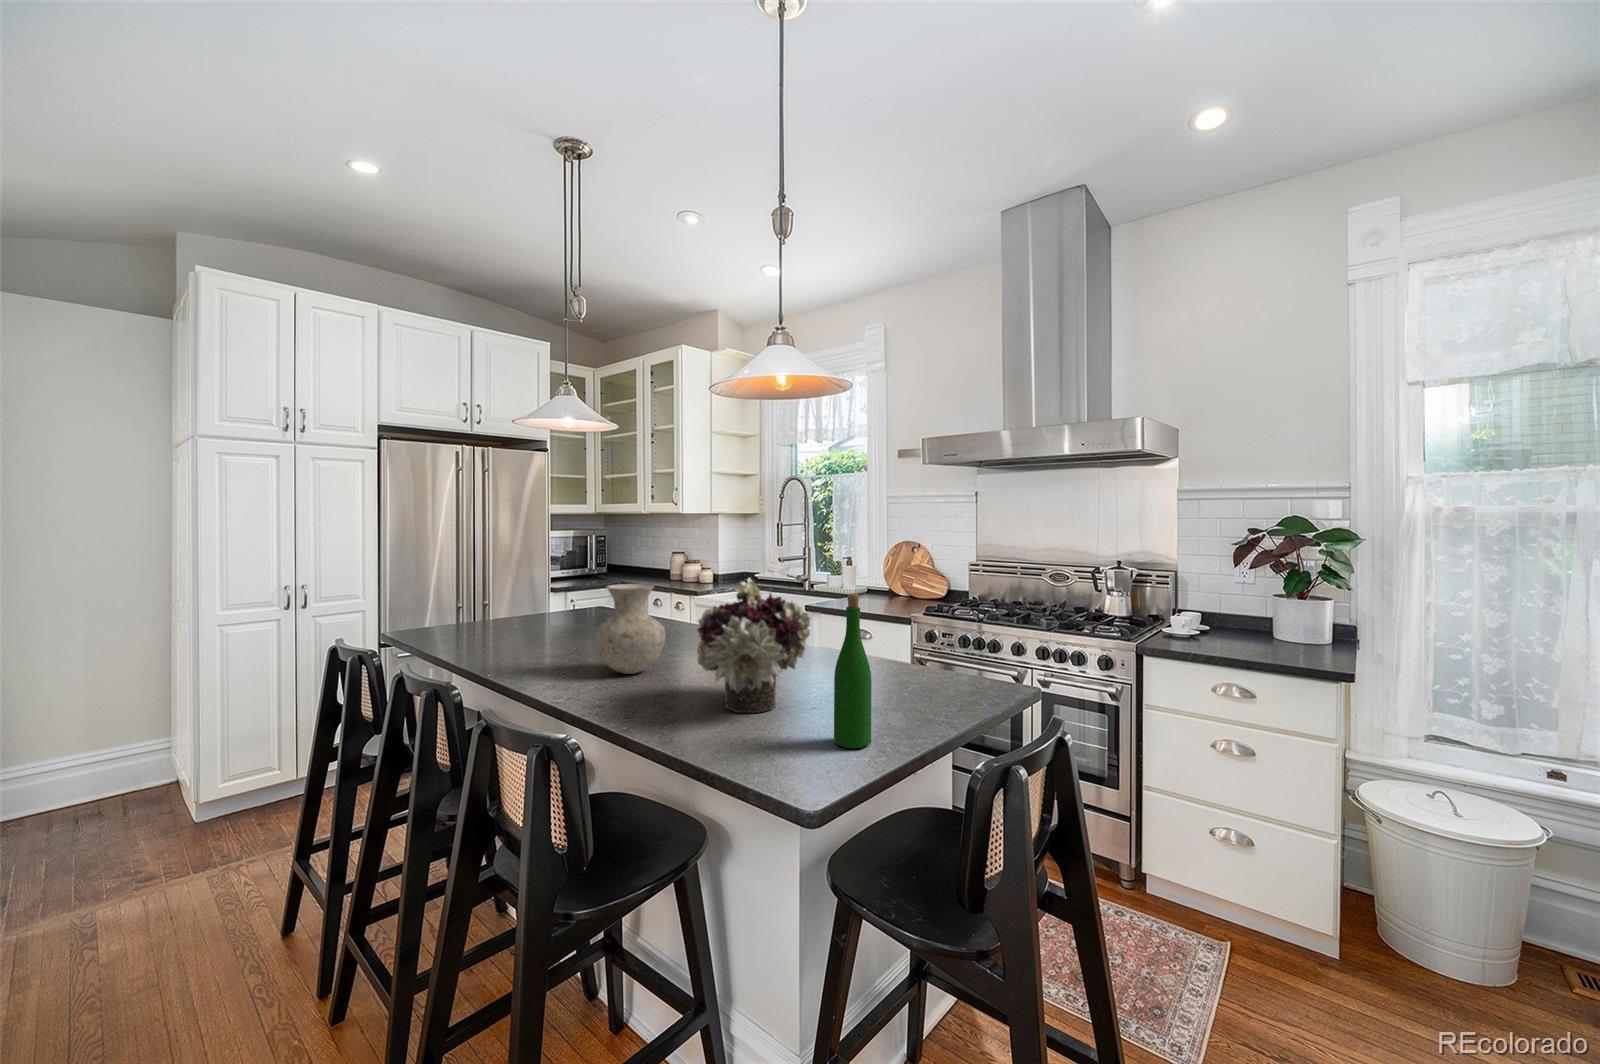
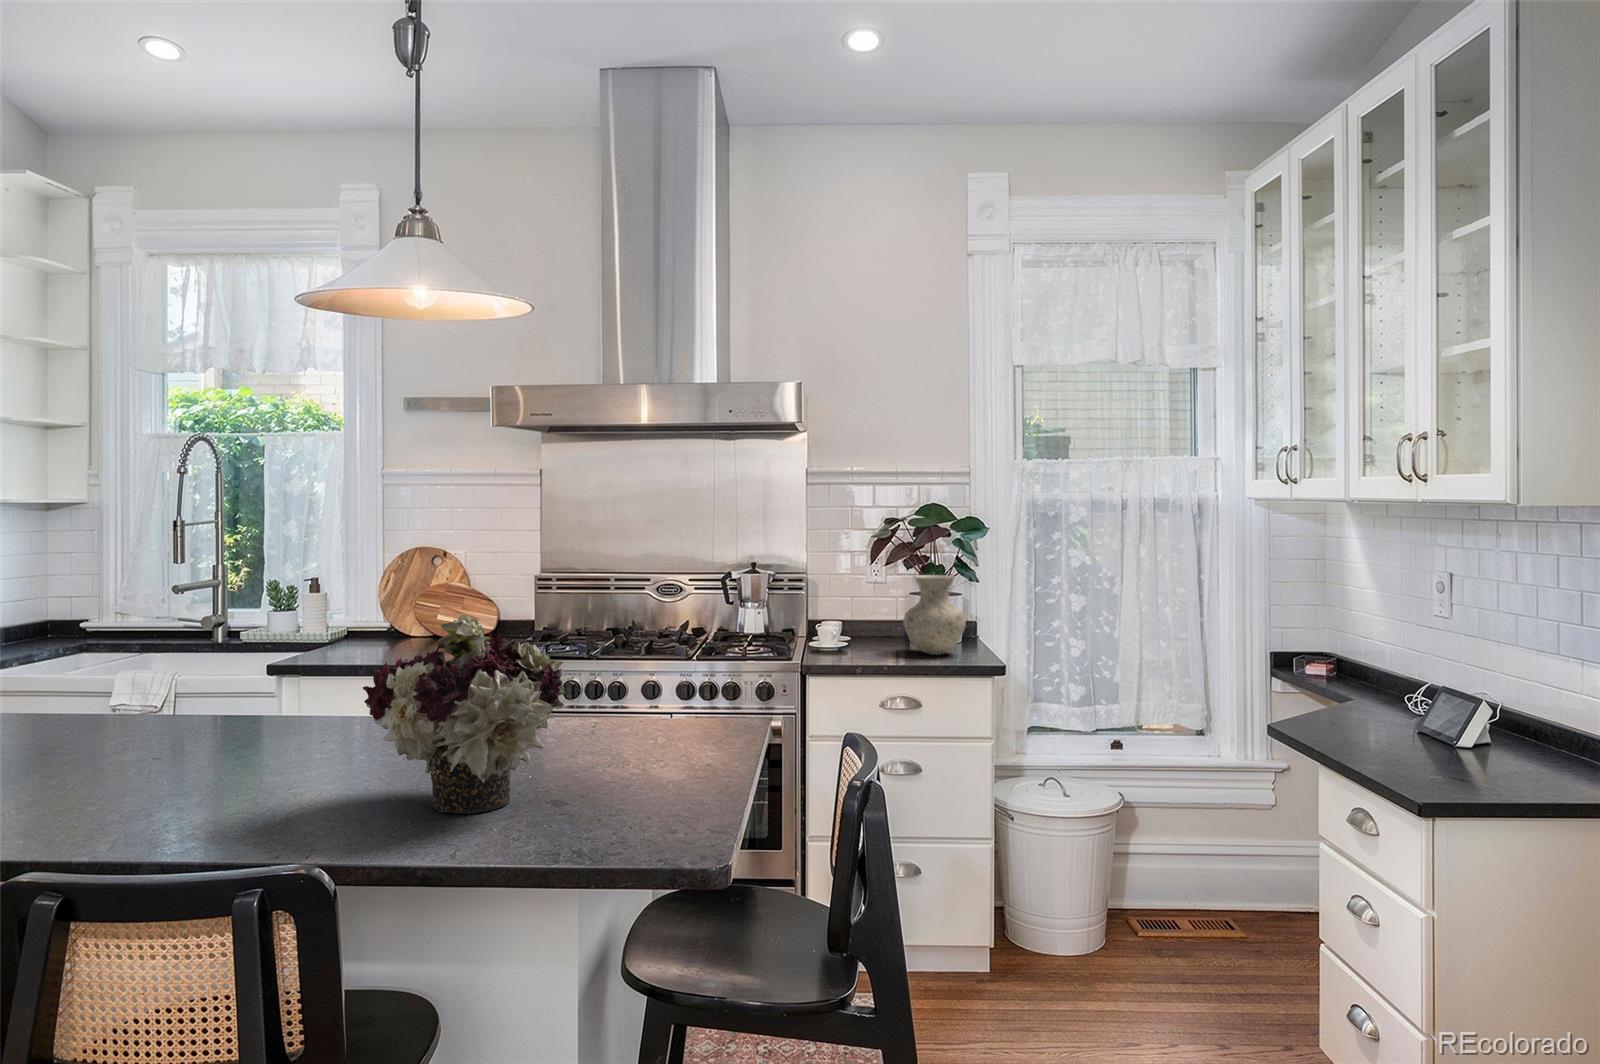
vase: present [594,584,666,674] -> present [903,575,966,655]
wine bottle: present [834,593,871,748] -> none [649,621,698,818]

